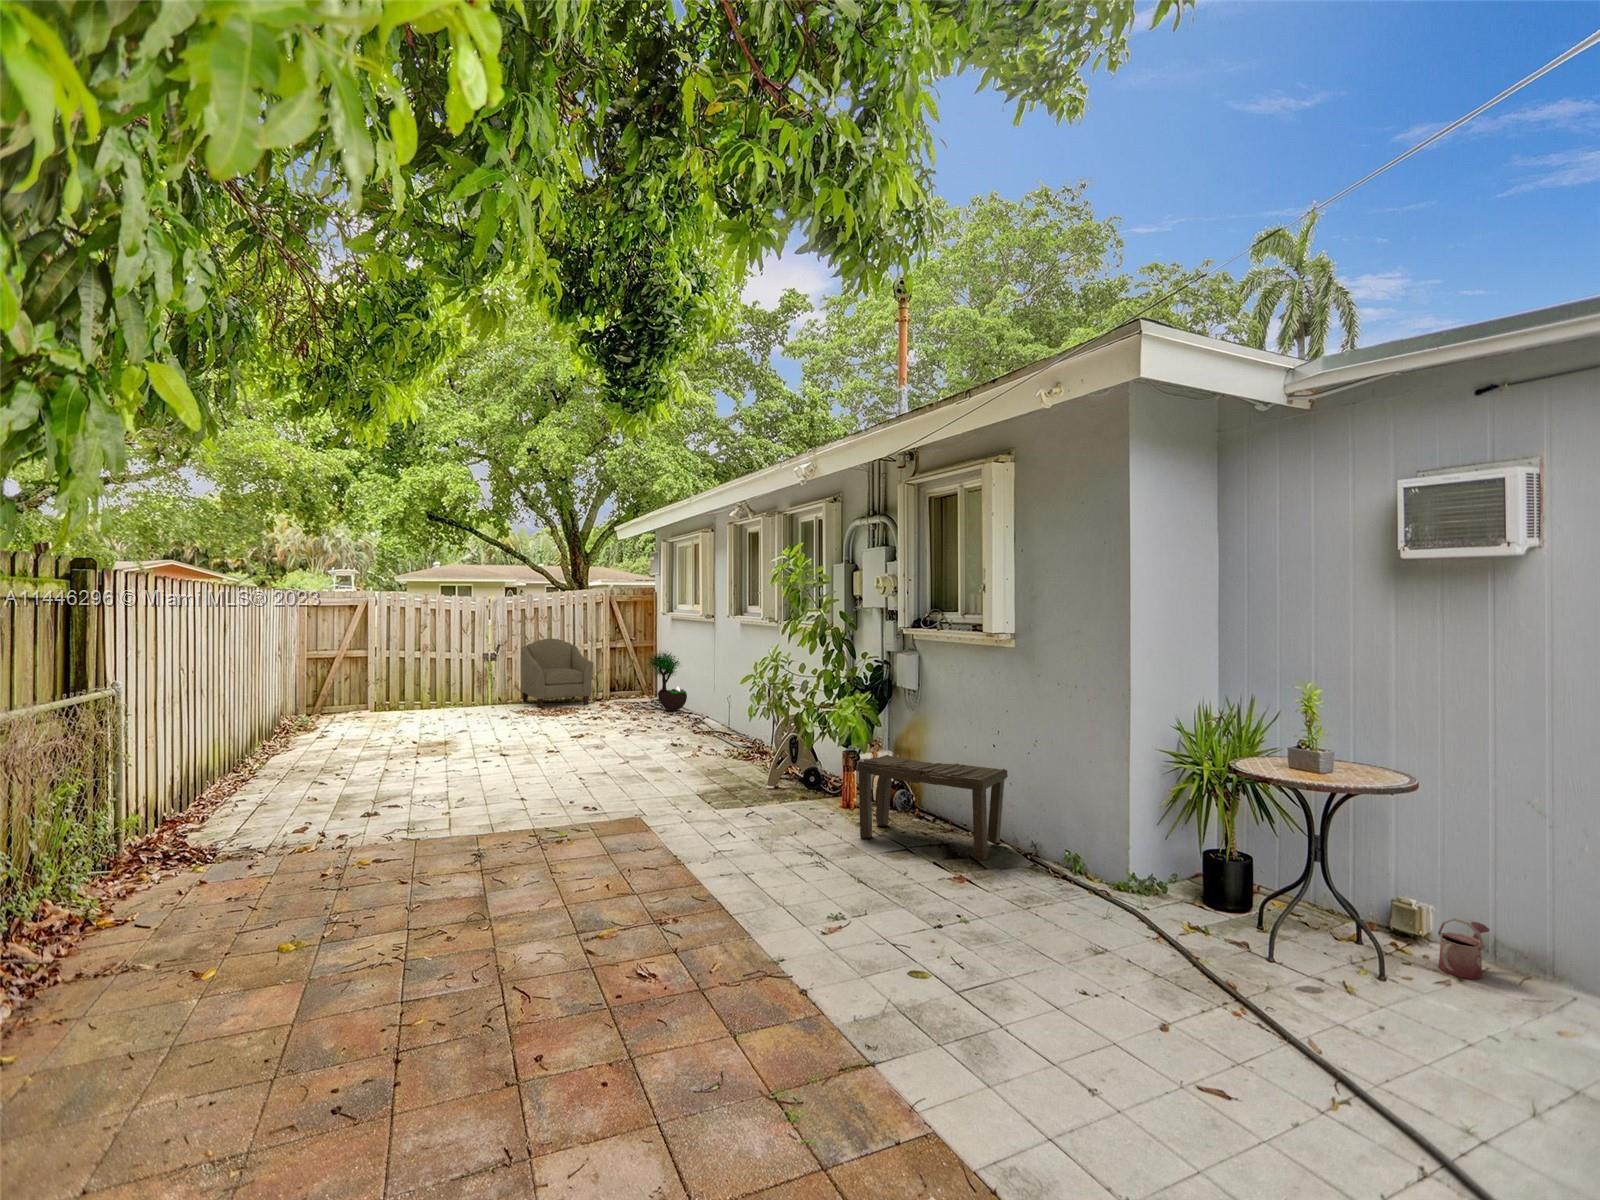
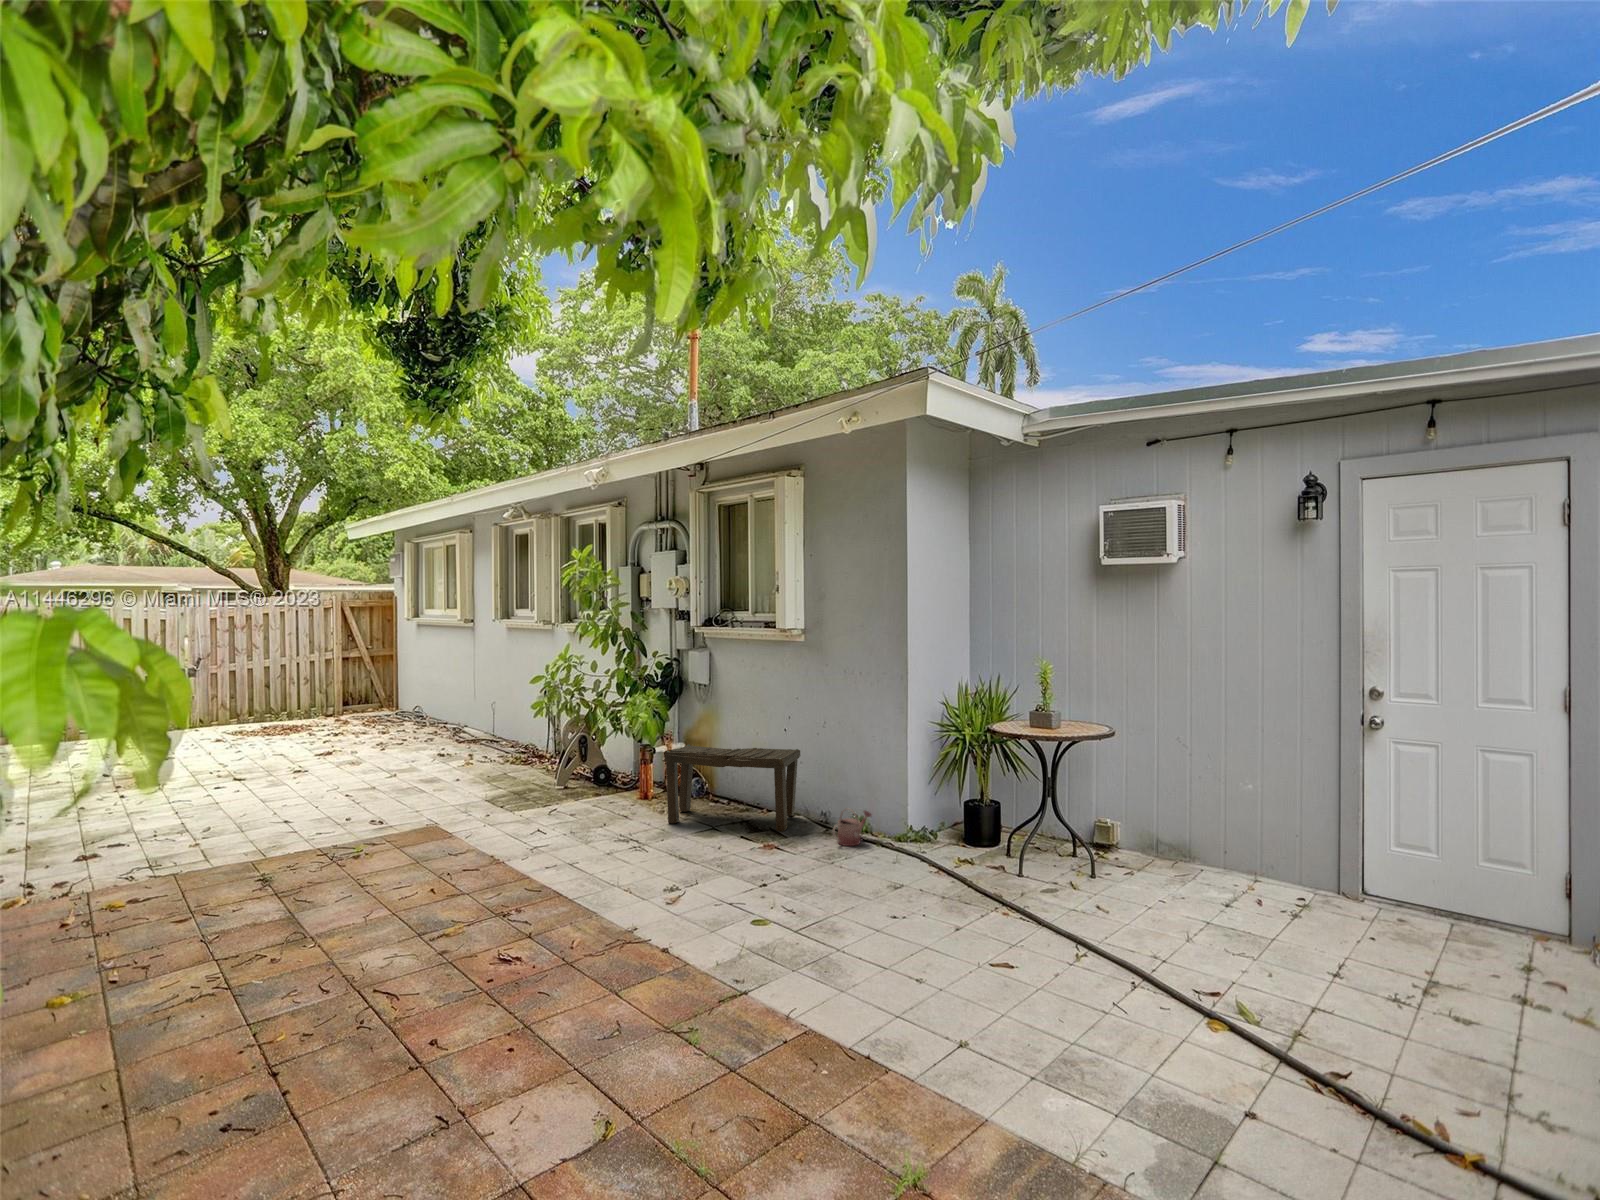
chair: present [521,639,593,708] -> none [227,650,323,728]
potted tree: present [648,652,687,711] -> none [391,654,439,722]
watering can: present [1438,918,1490,979] -> present [833,808,872,846]

